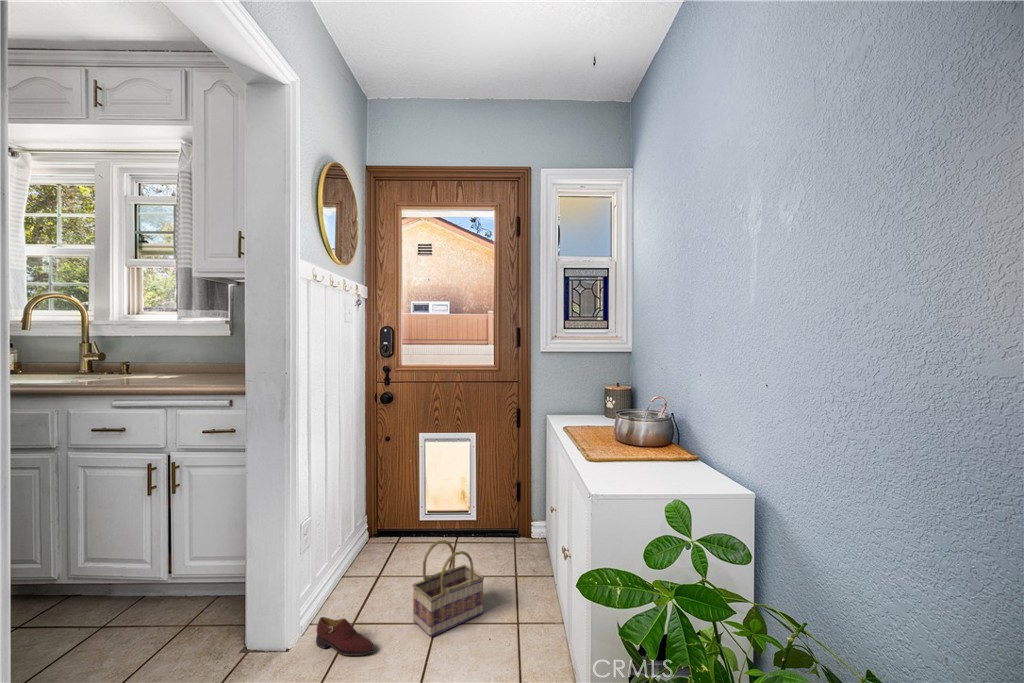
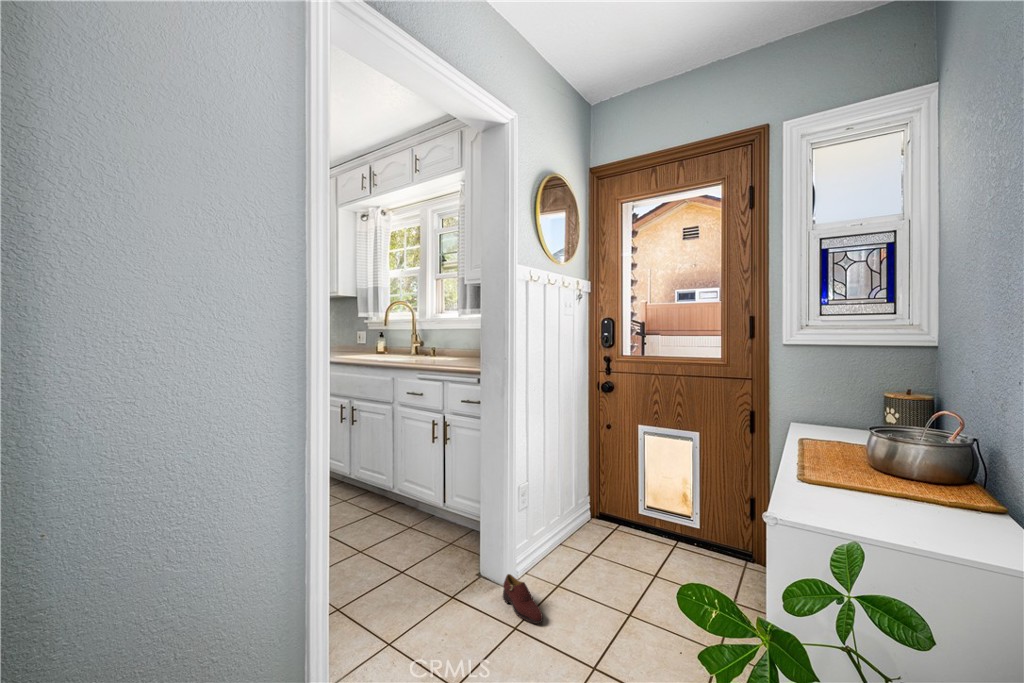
basket: present [413,540,484,637] -> none [590,536,669,633]

